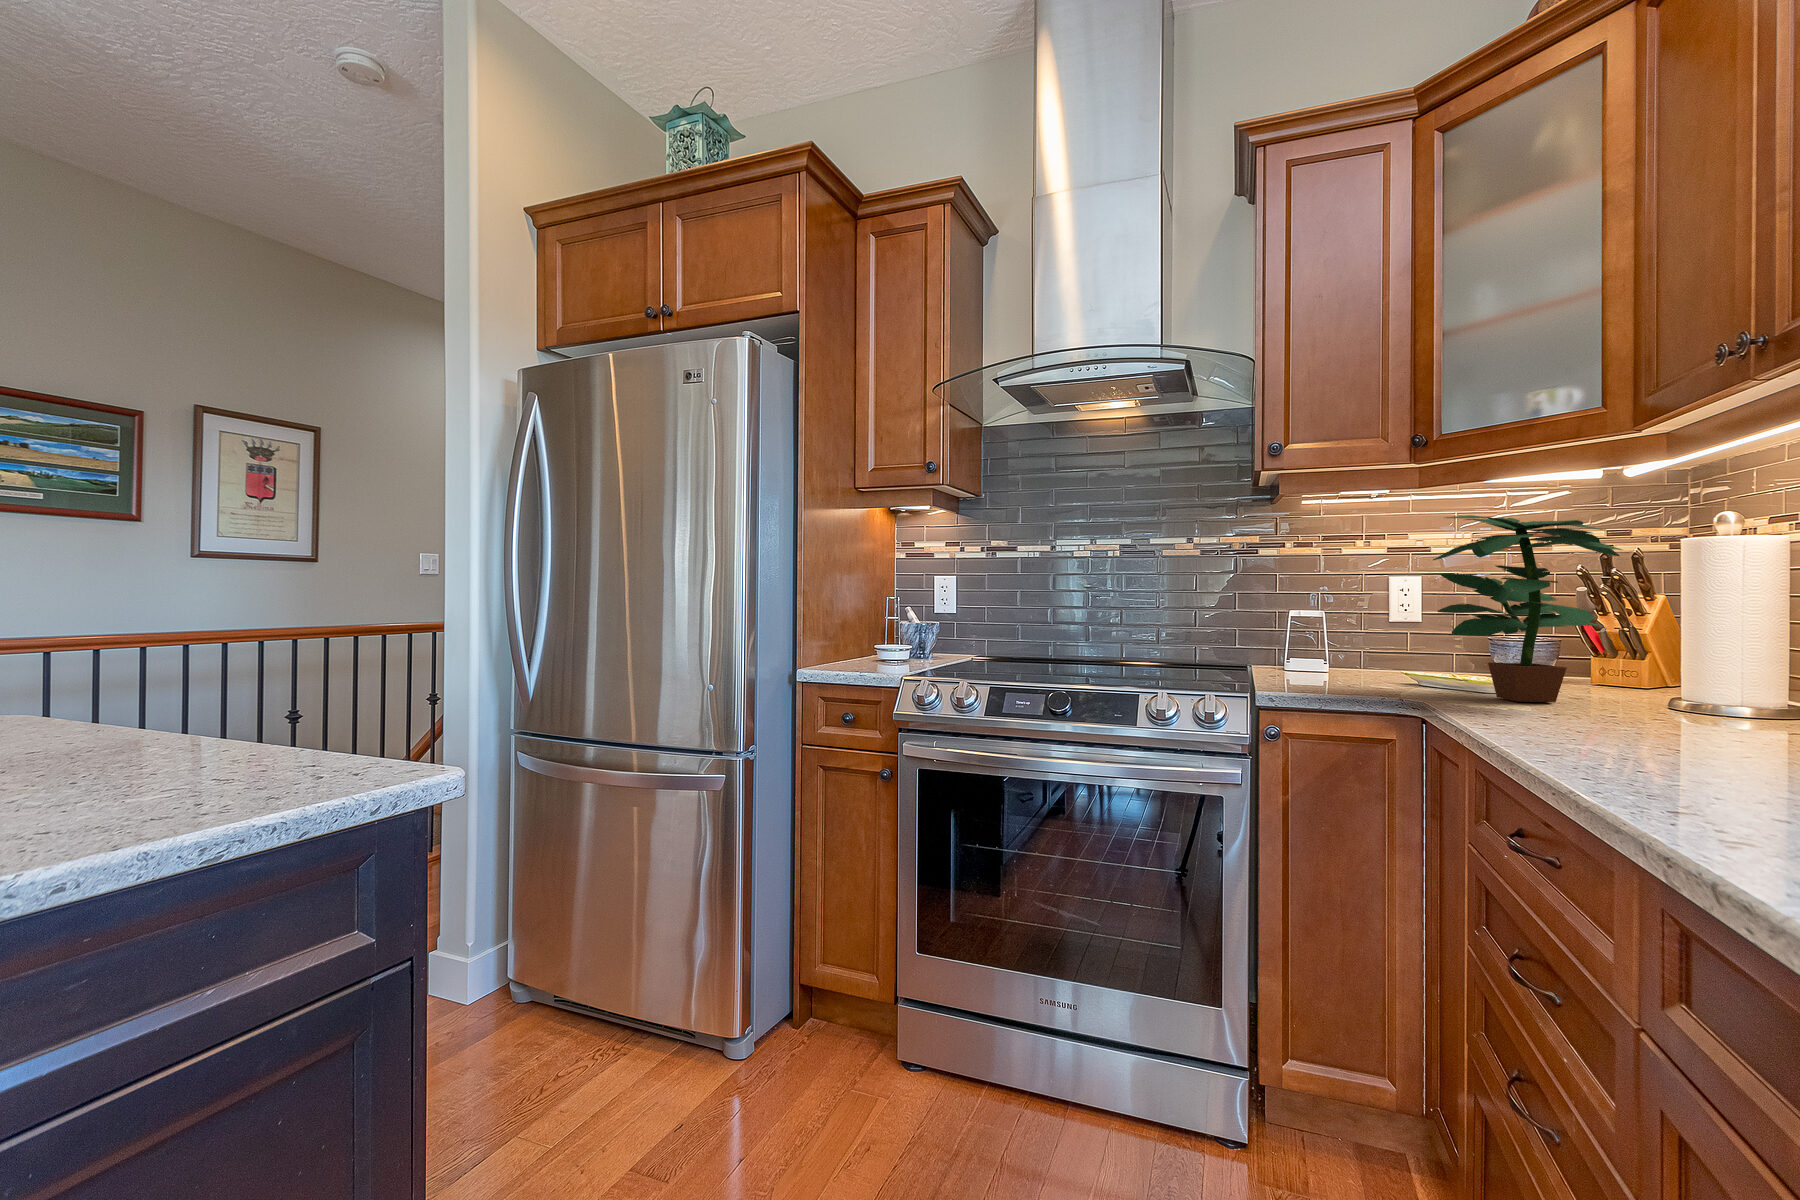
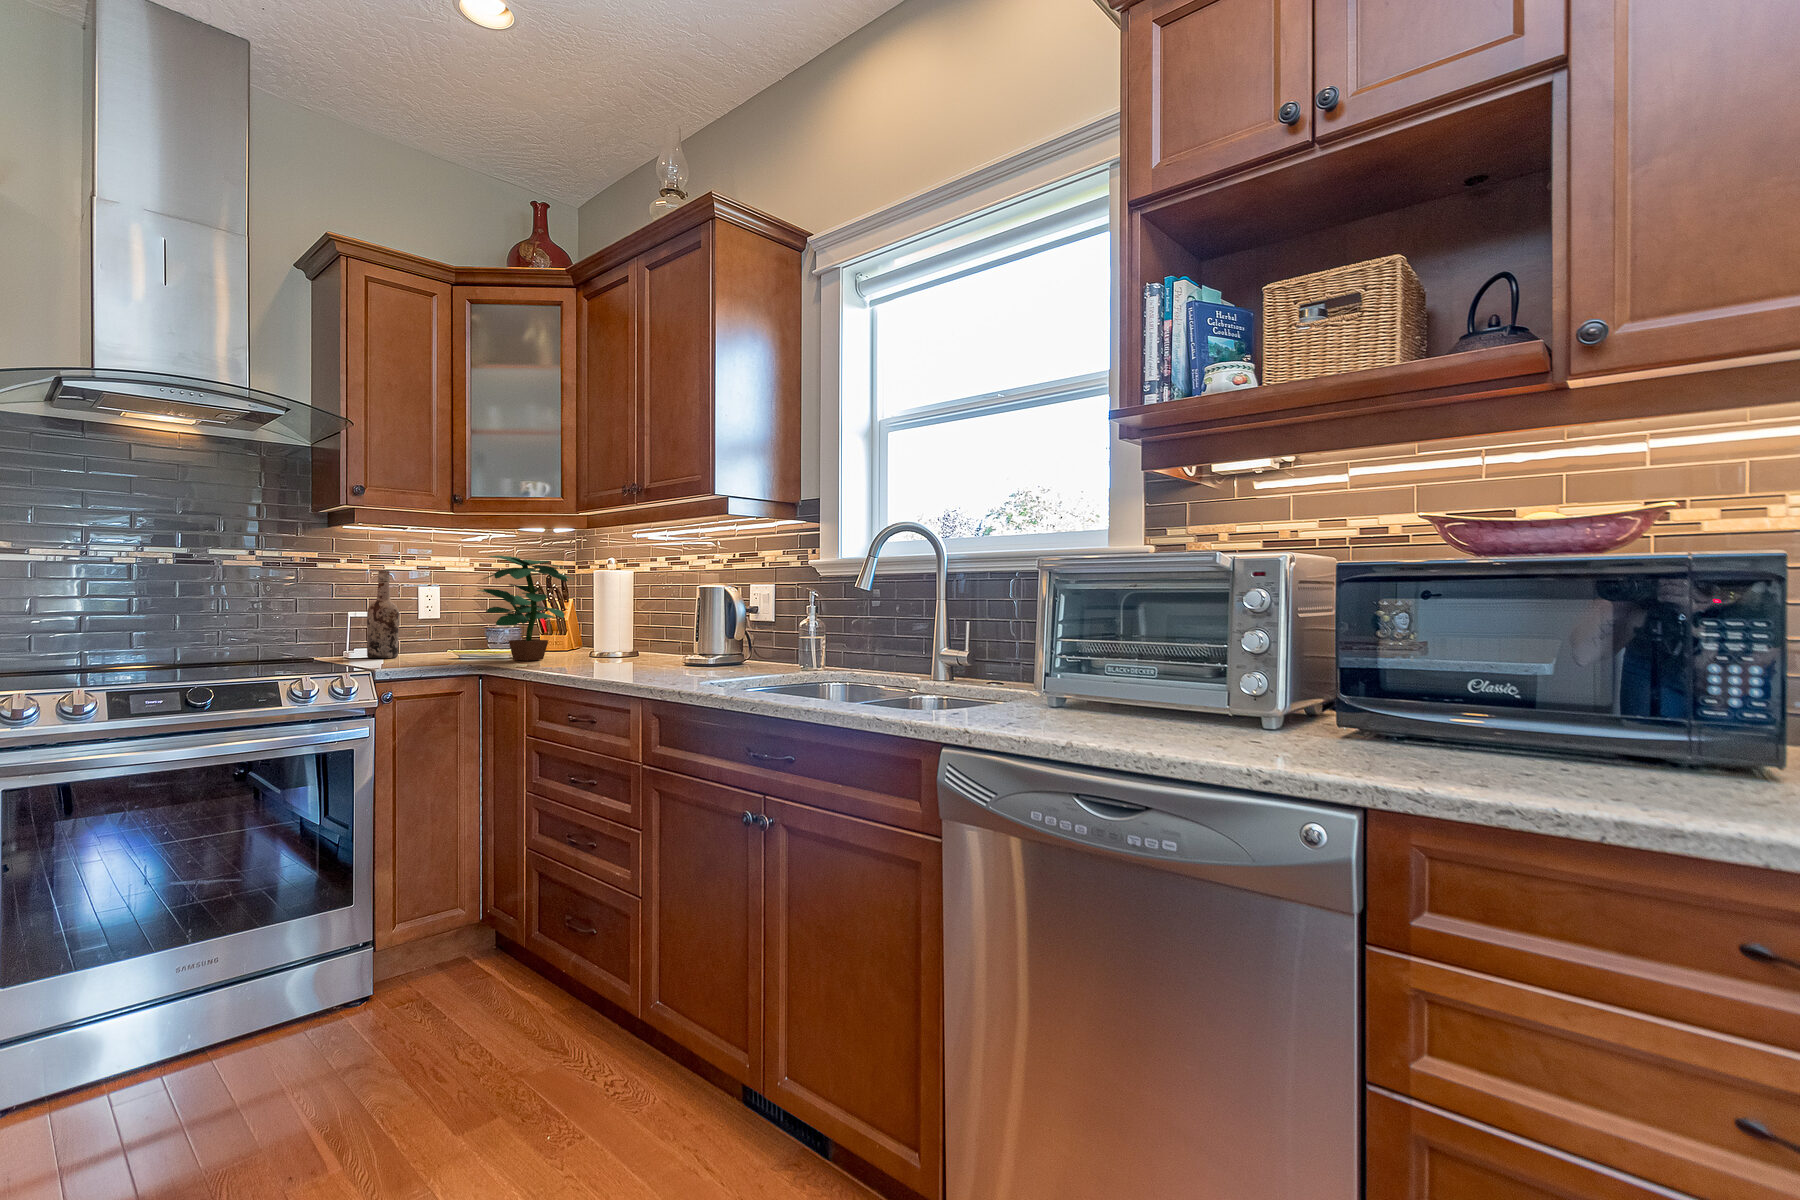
wine bottle: none [1293,553,1336,676] -> present [367,571,399,658]

